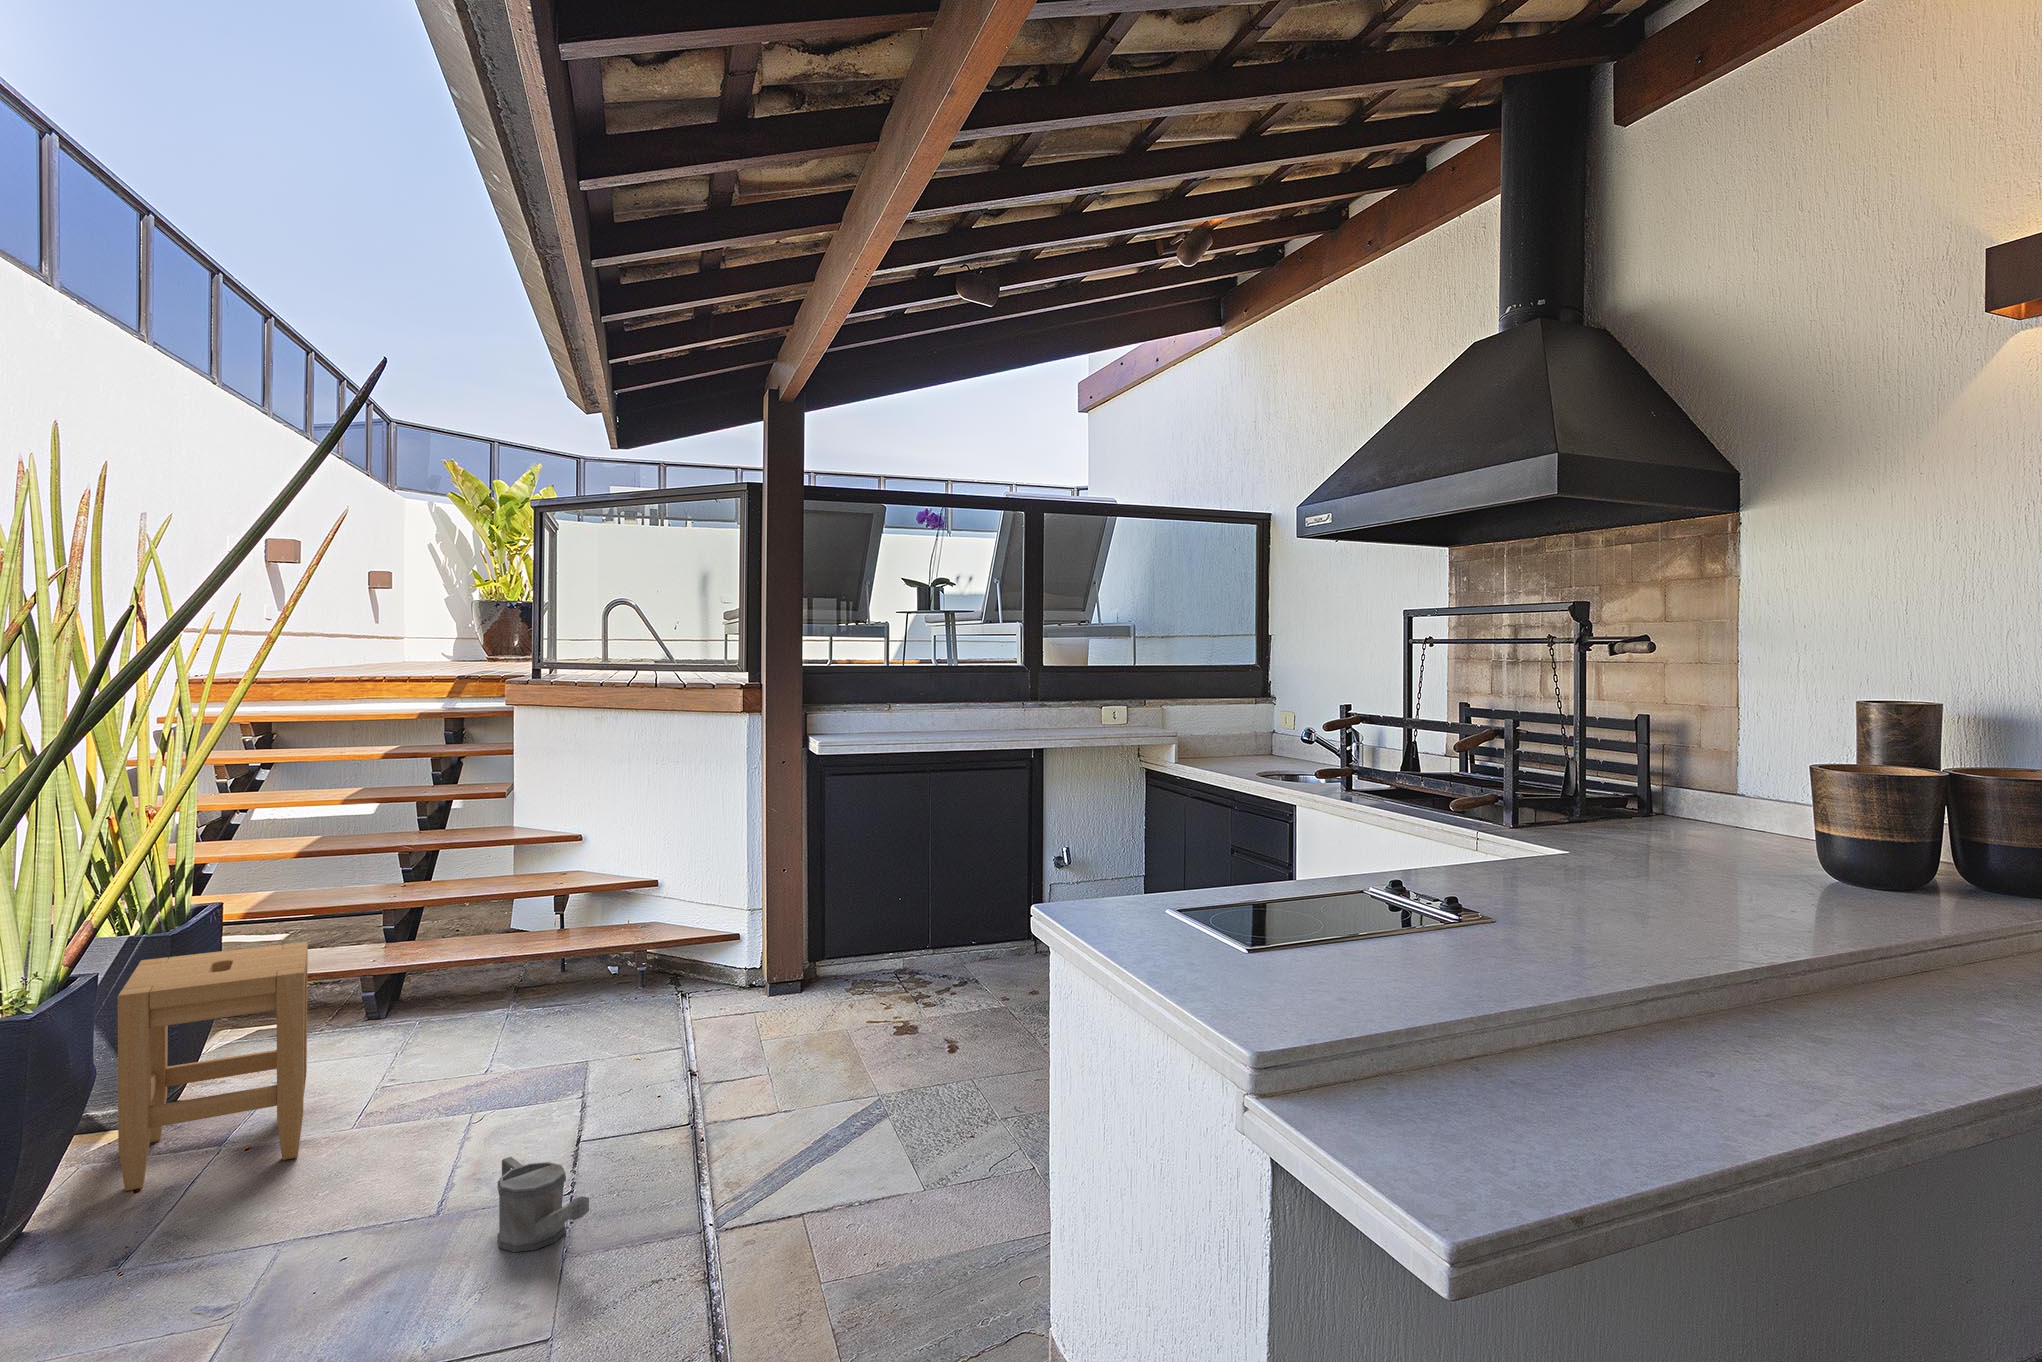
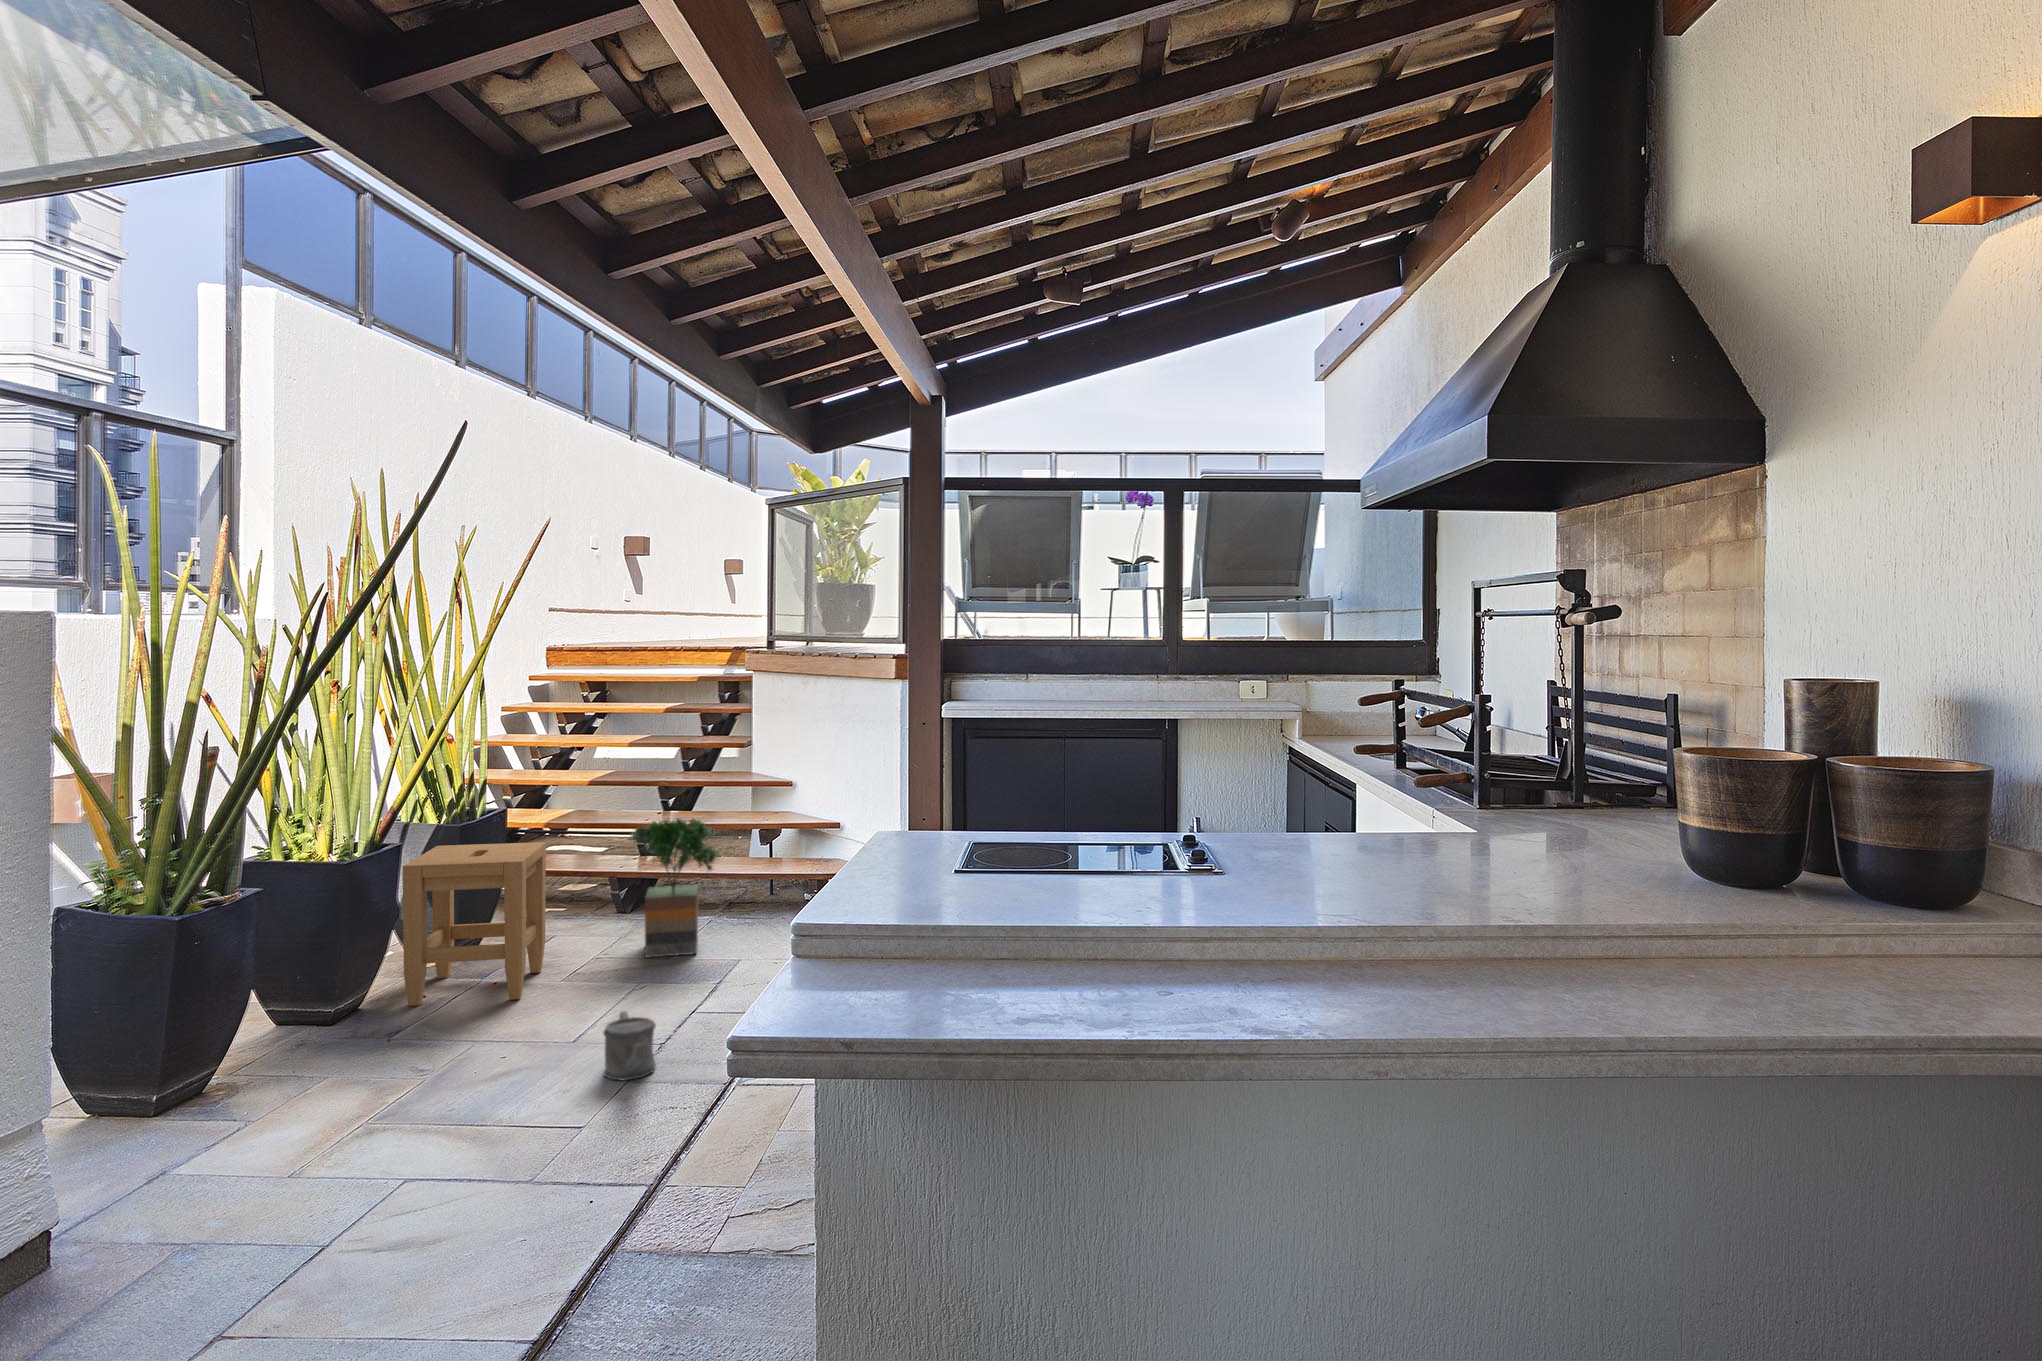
potted tree: none [408,892,538,1076] -> present [631,818,720,957]

